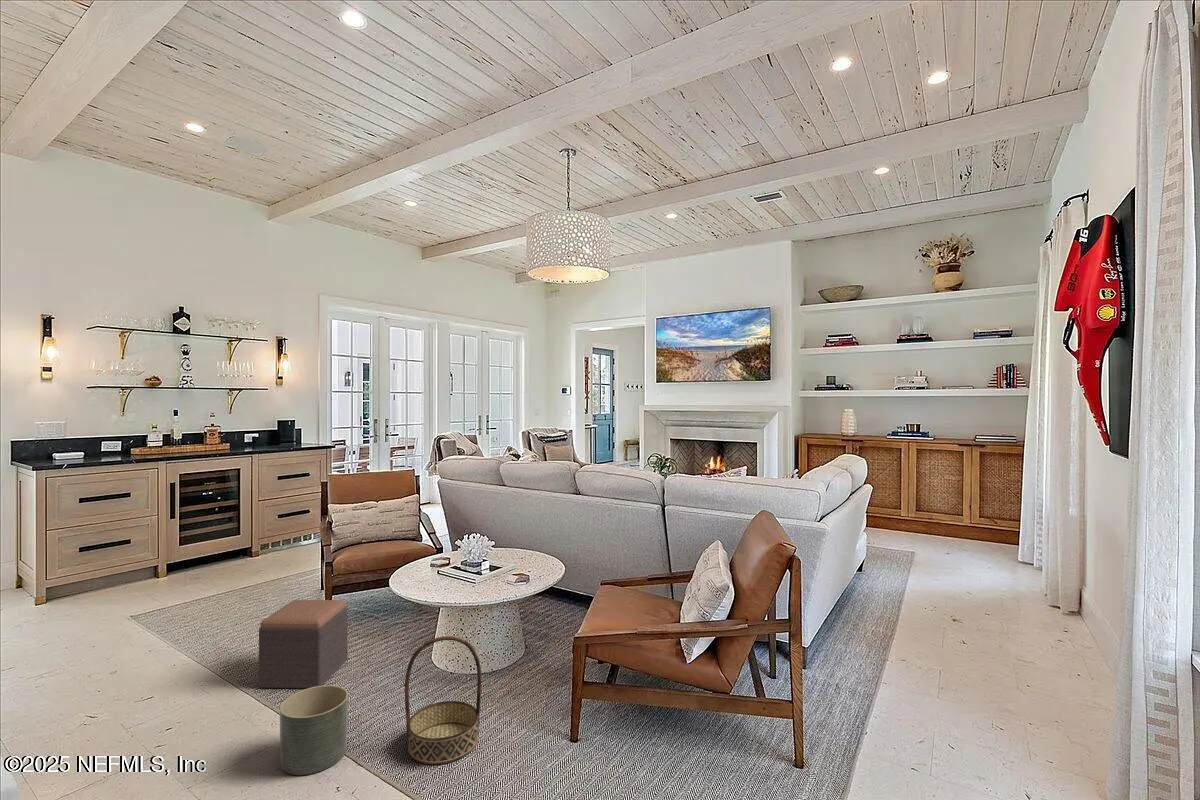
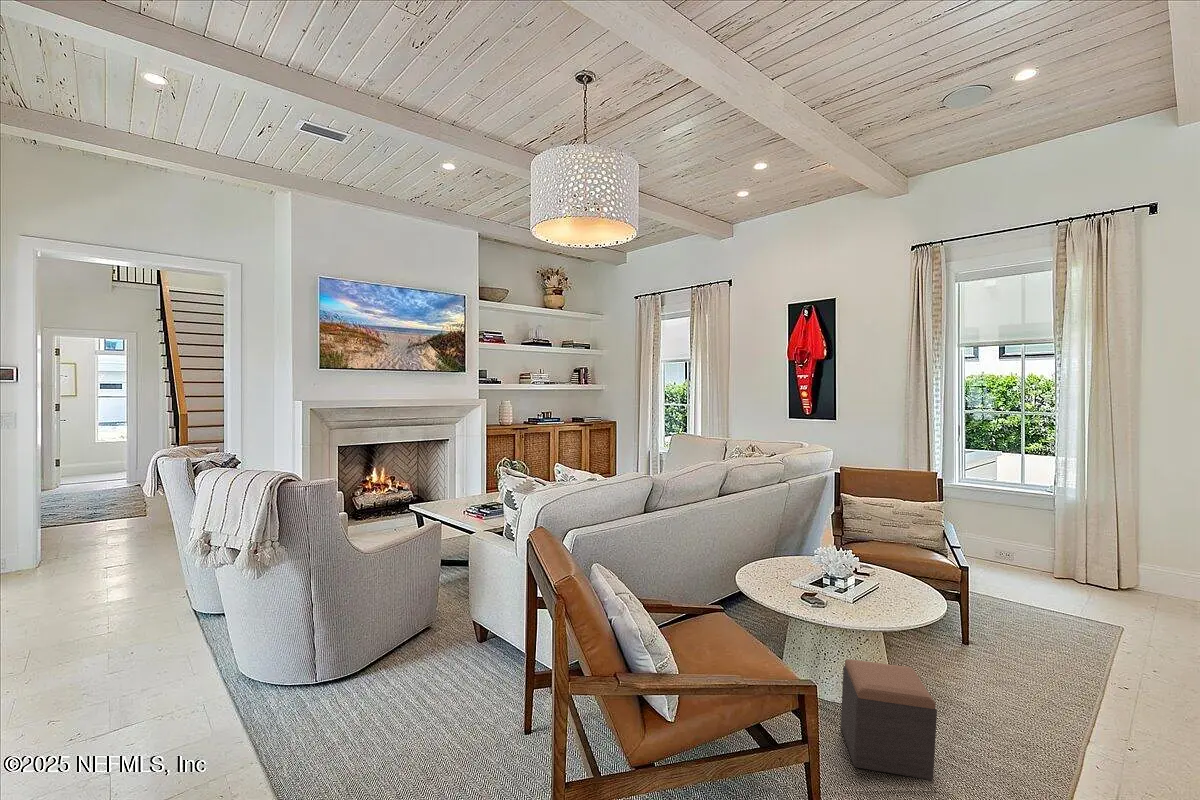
basket: present [405,636,481,764] -> none [925,594,984,685]
planter: present [280,685,348,775] -> none [984,667,1048,740]

